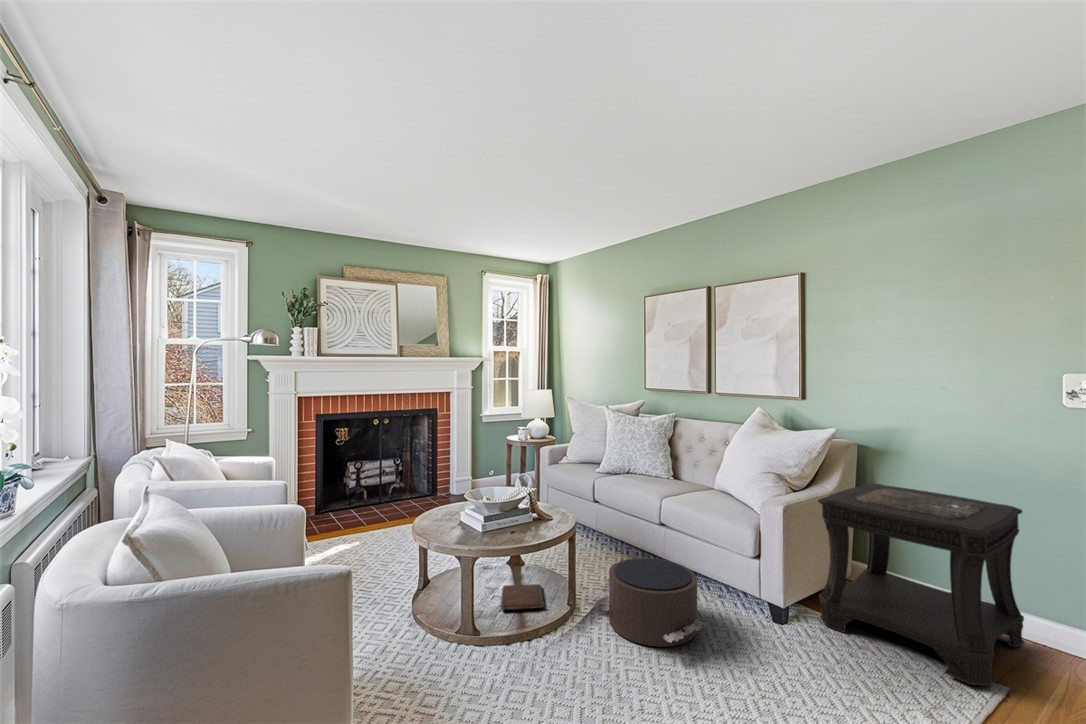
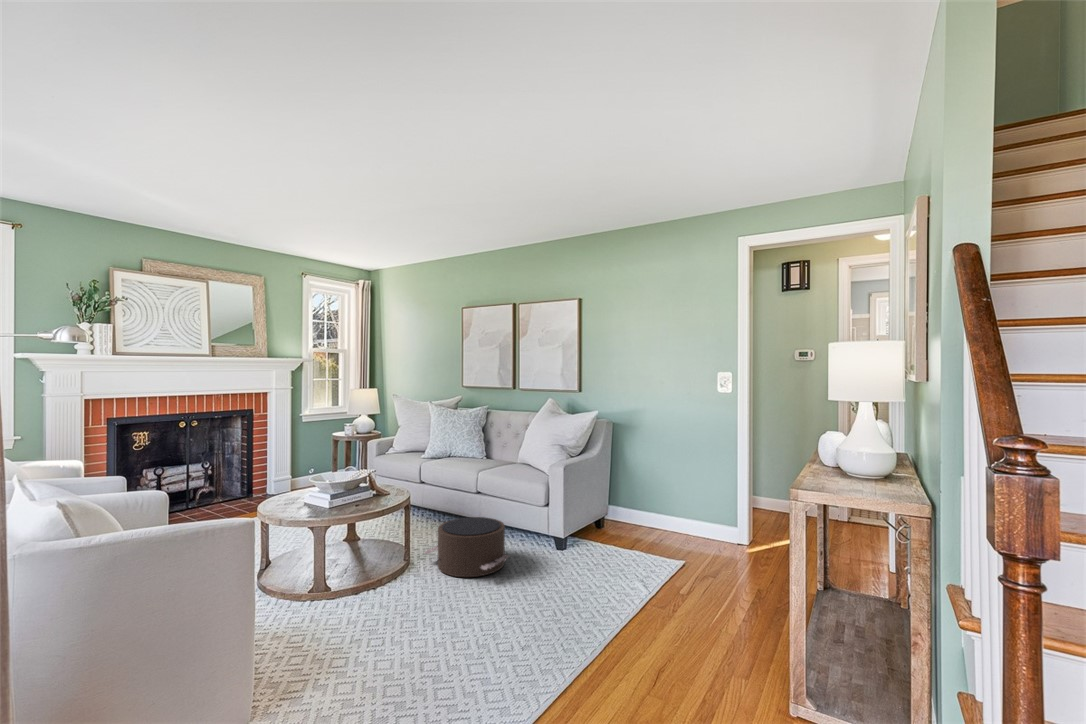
side table: present [818,483,1024,686] -> none [586,449,700,564]
book: present [501,584,544,610] -> none [344,551,384,572]

